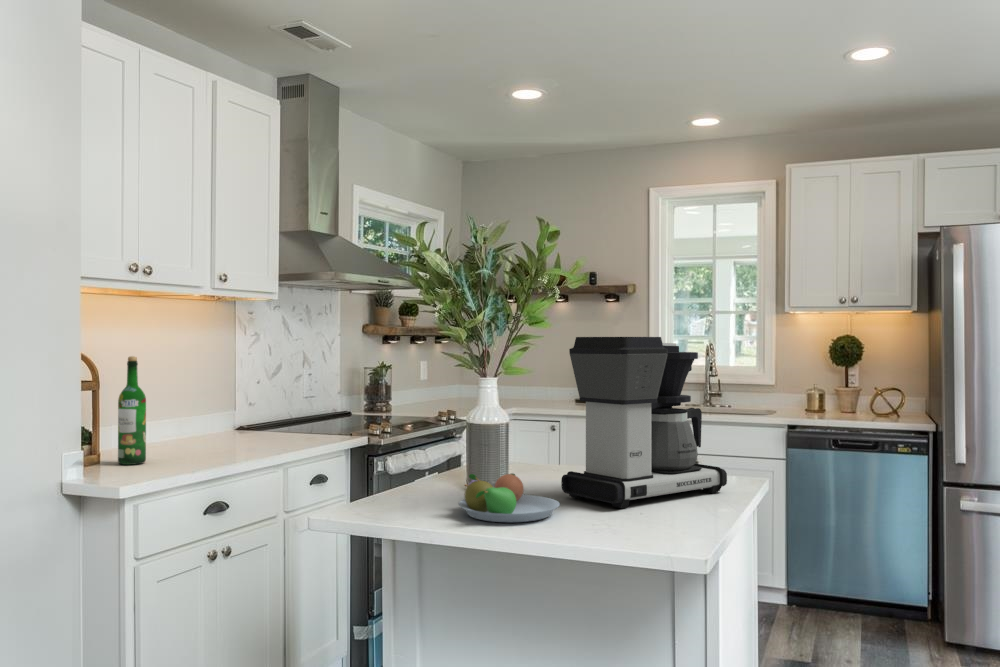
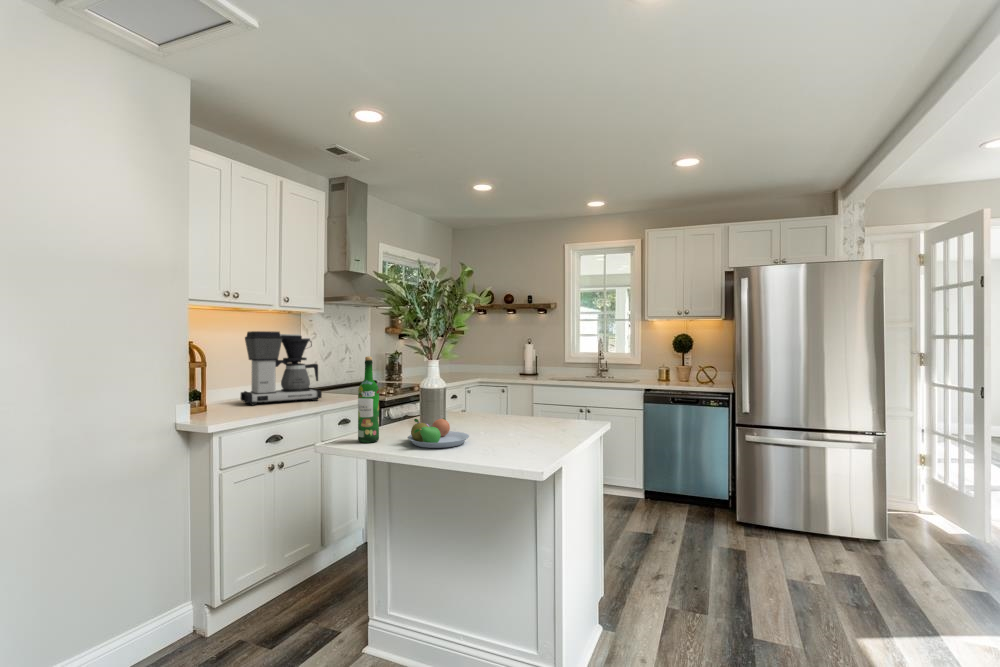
coffee maker: present [561,337,727,508] -> present [241,331,322,405]
wine bottle: present [118,356,146,465] -> present [358,356,379,443]

